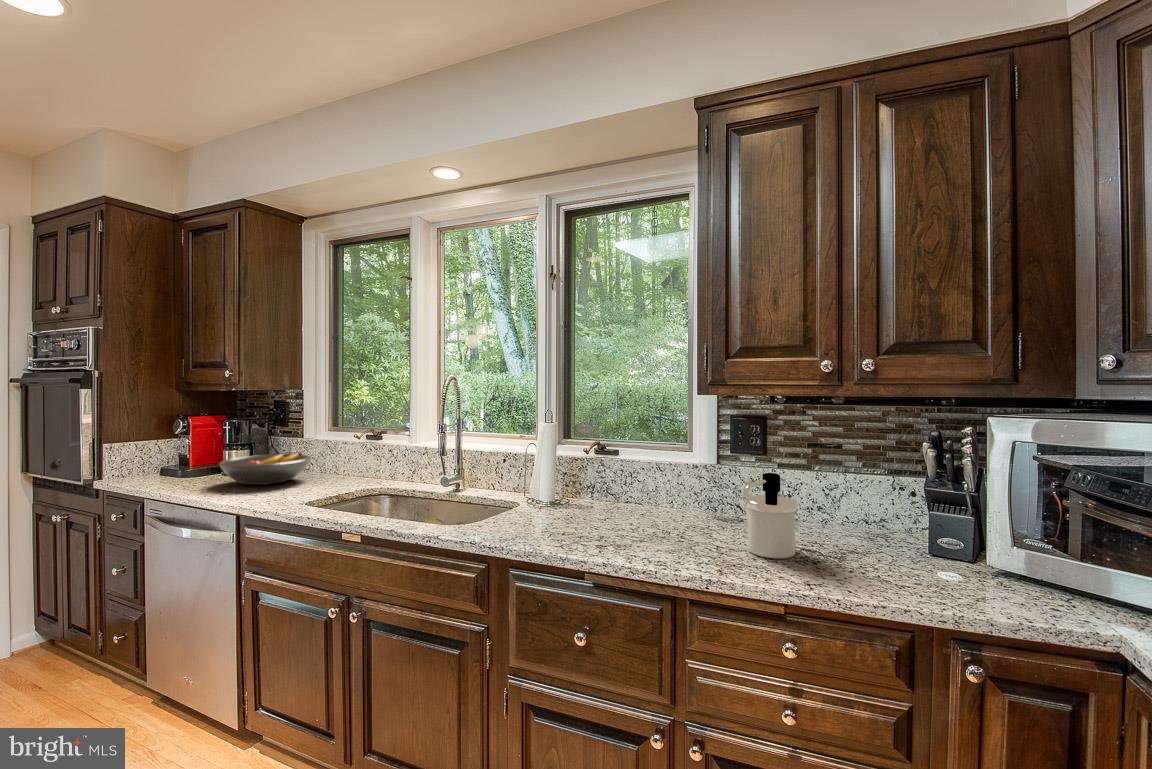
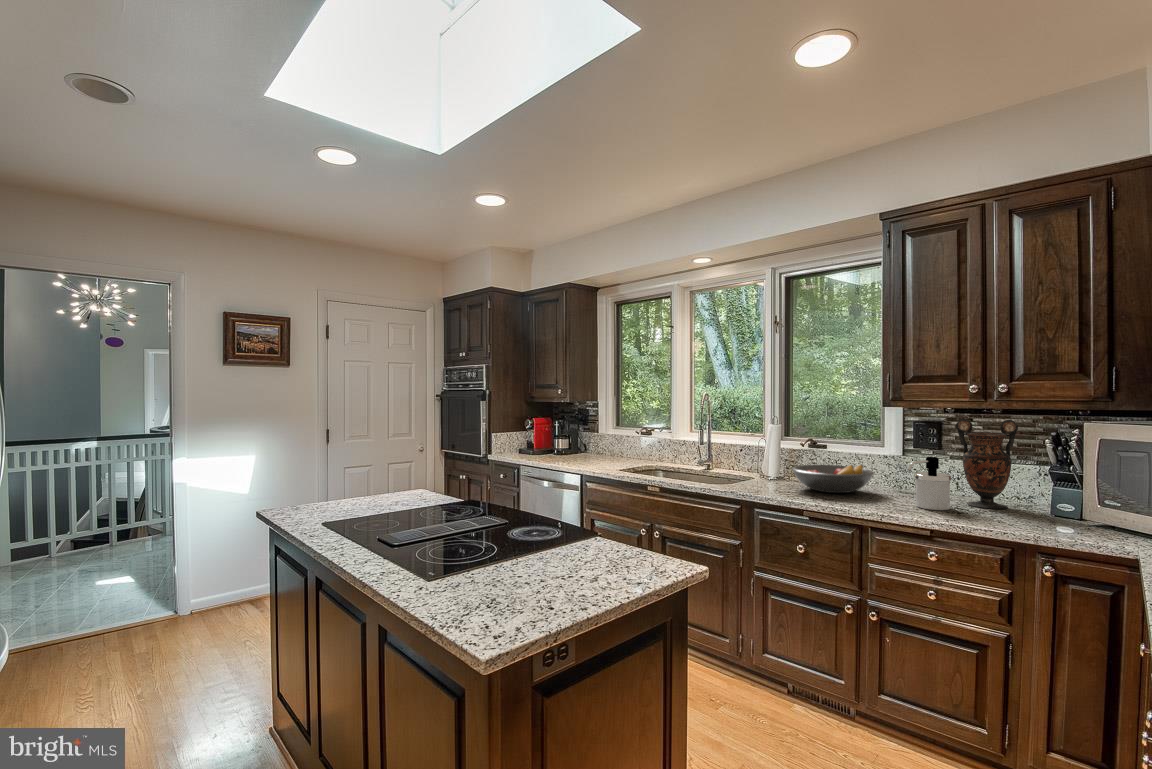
vase: none [795,412,873,545] -> present [956,419,1018,509]
fruit bowl: present [219,453,311,485] -> present [792,465,874,493]

